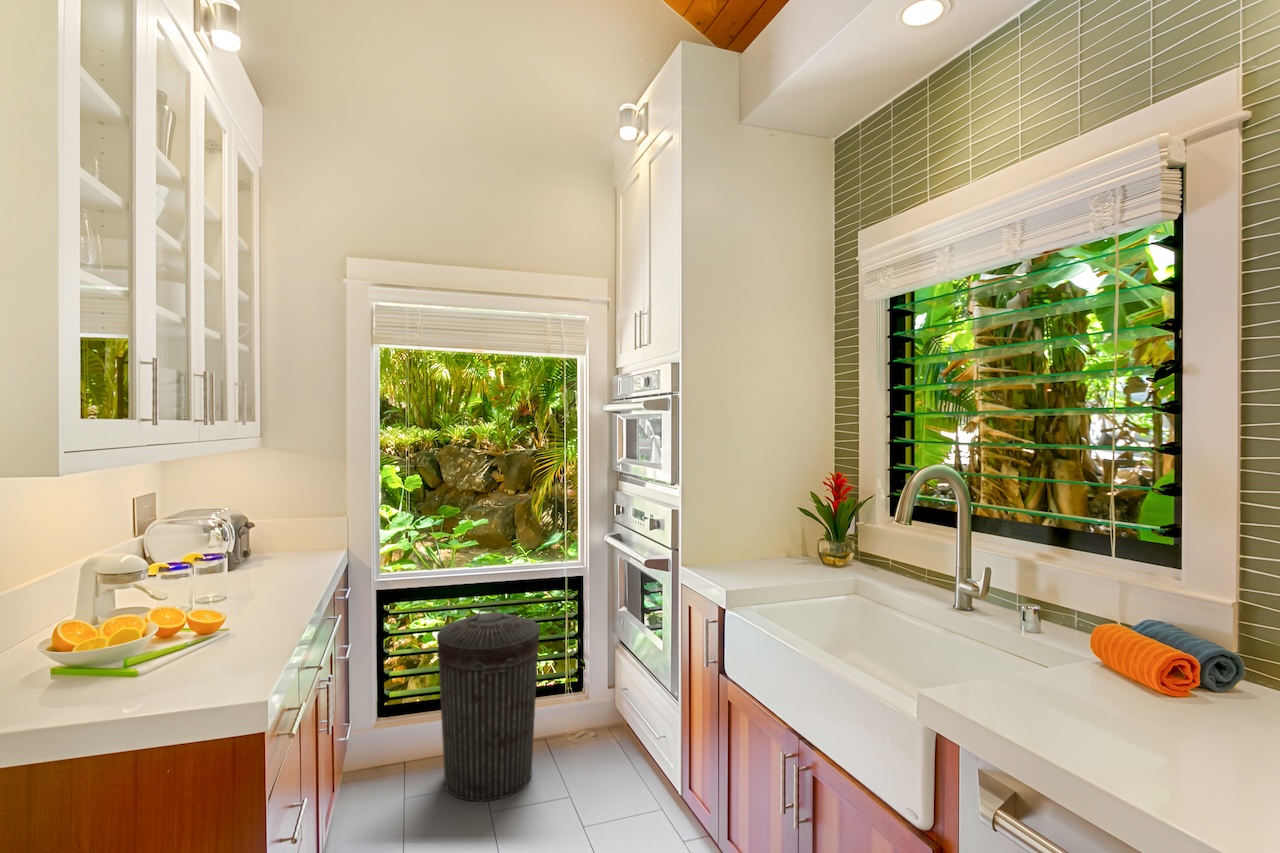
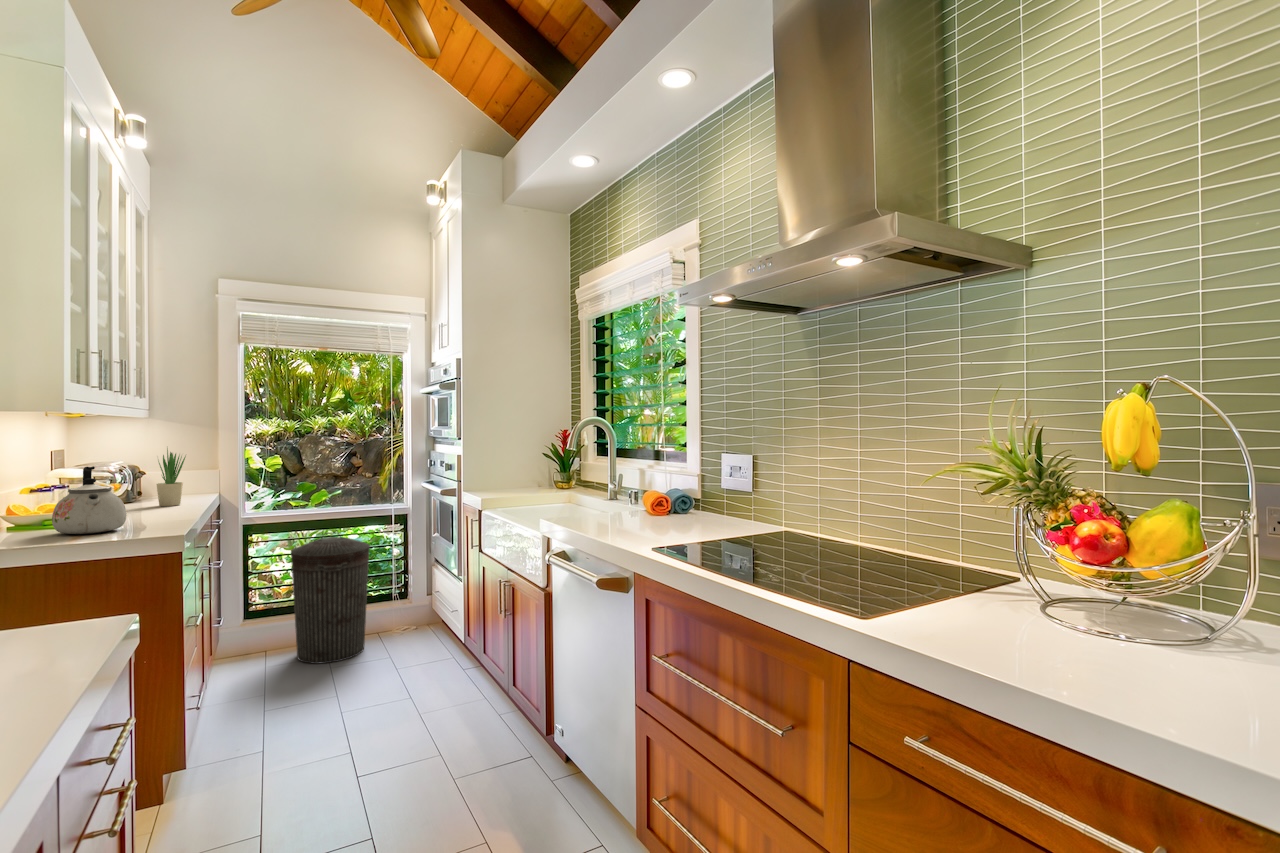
potted plant: none [260,492,300,584] -> present [157,448,186,506]
kettle: none [58,569,186,702] -> present [52,466,127,534]

